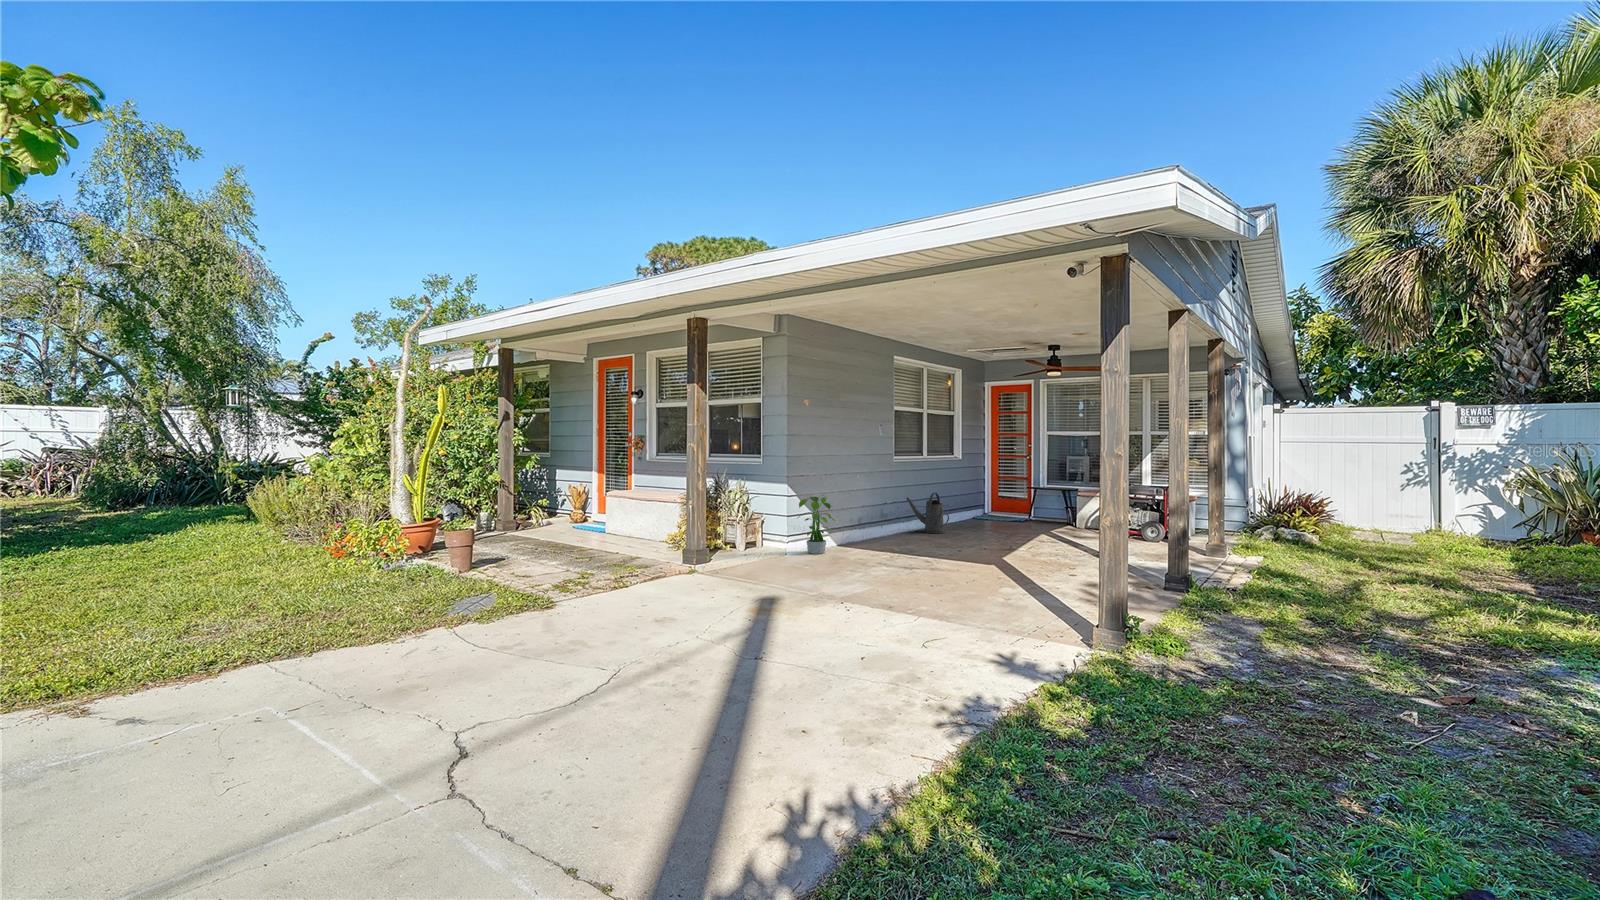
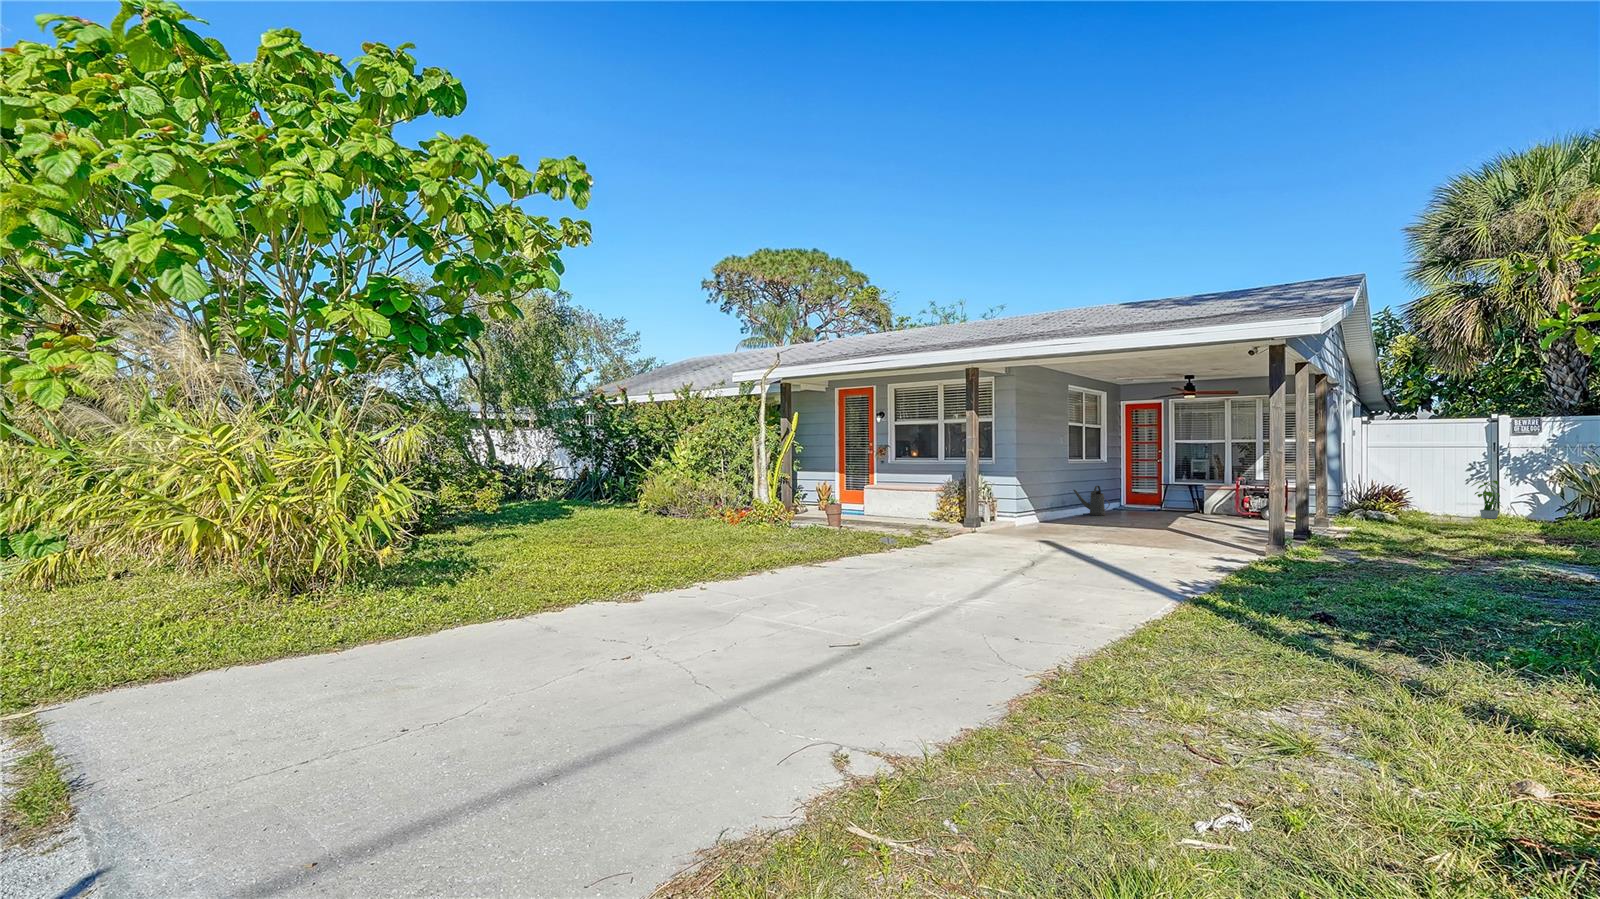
potted plant: present [798,495,835,554] -> present [1472,480,1501,519]

